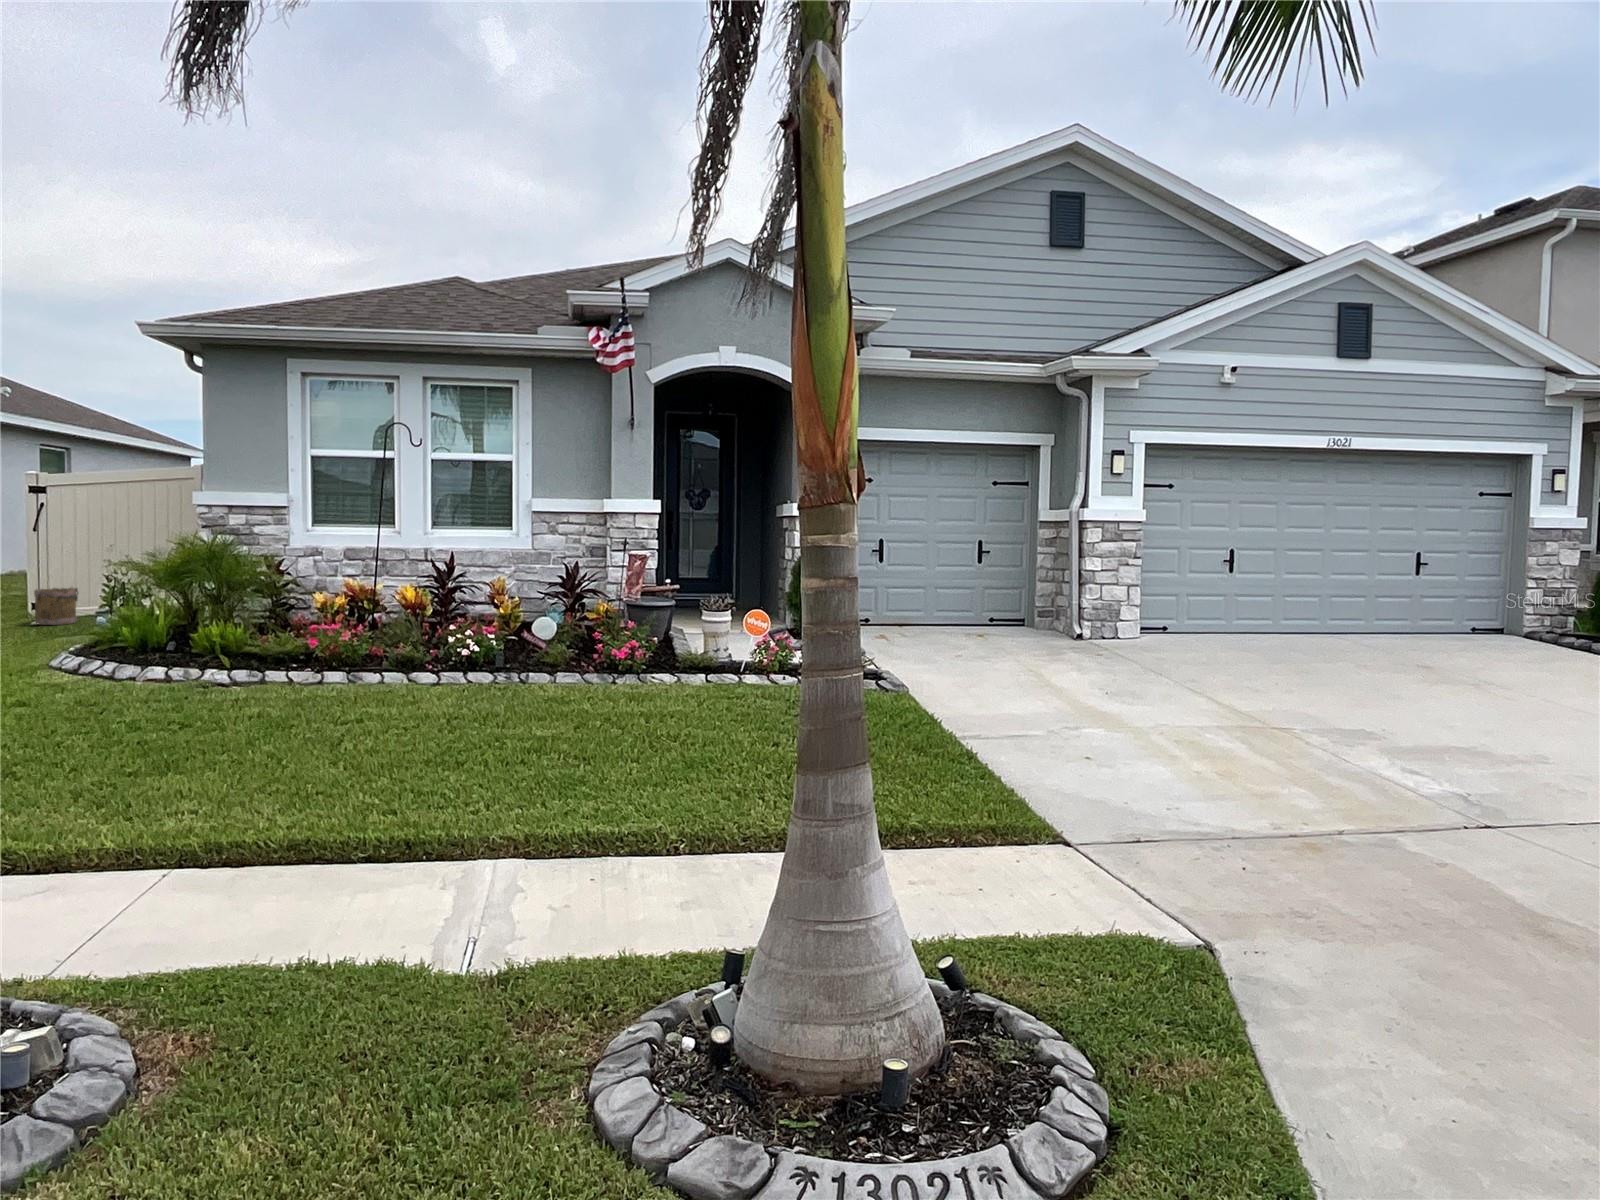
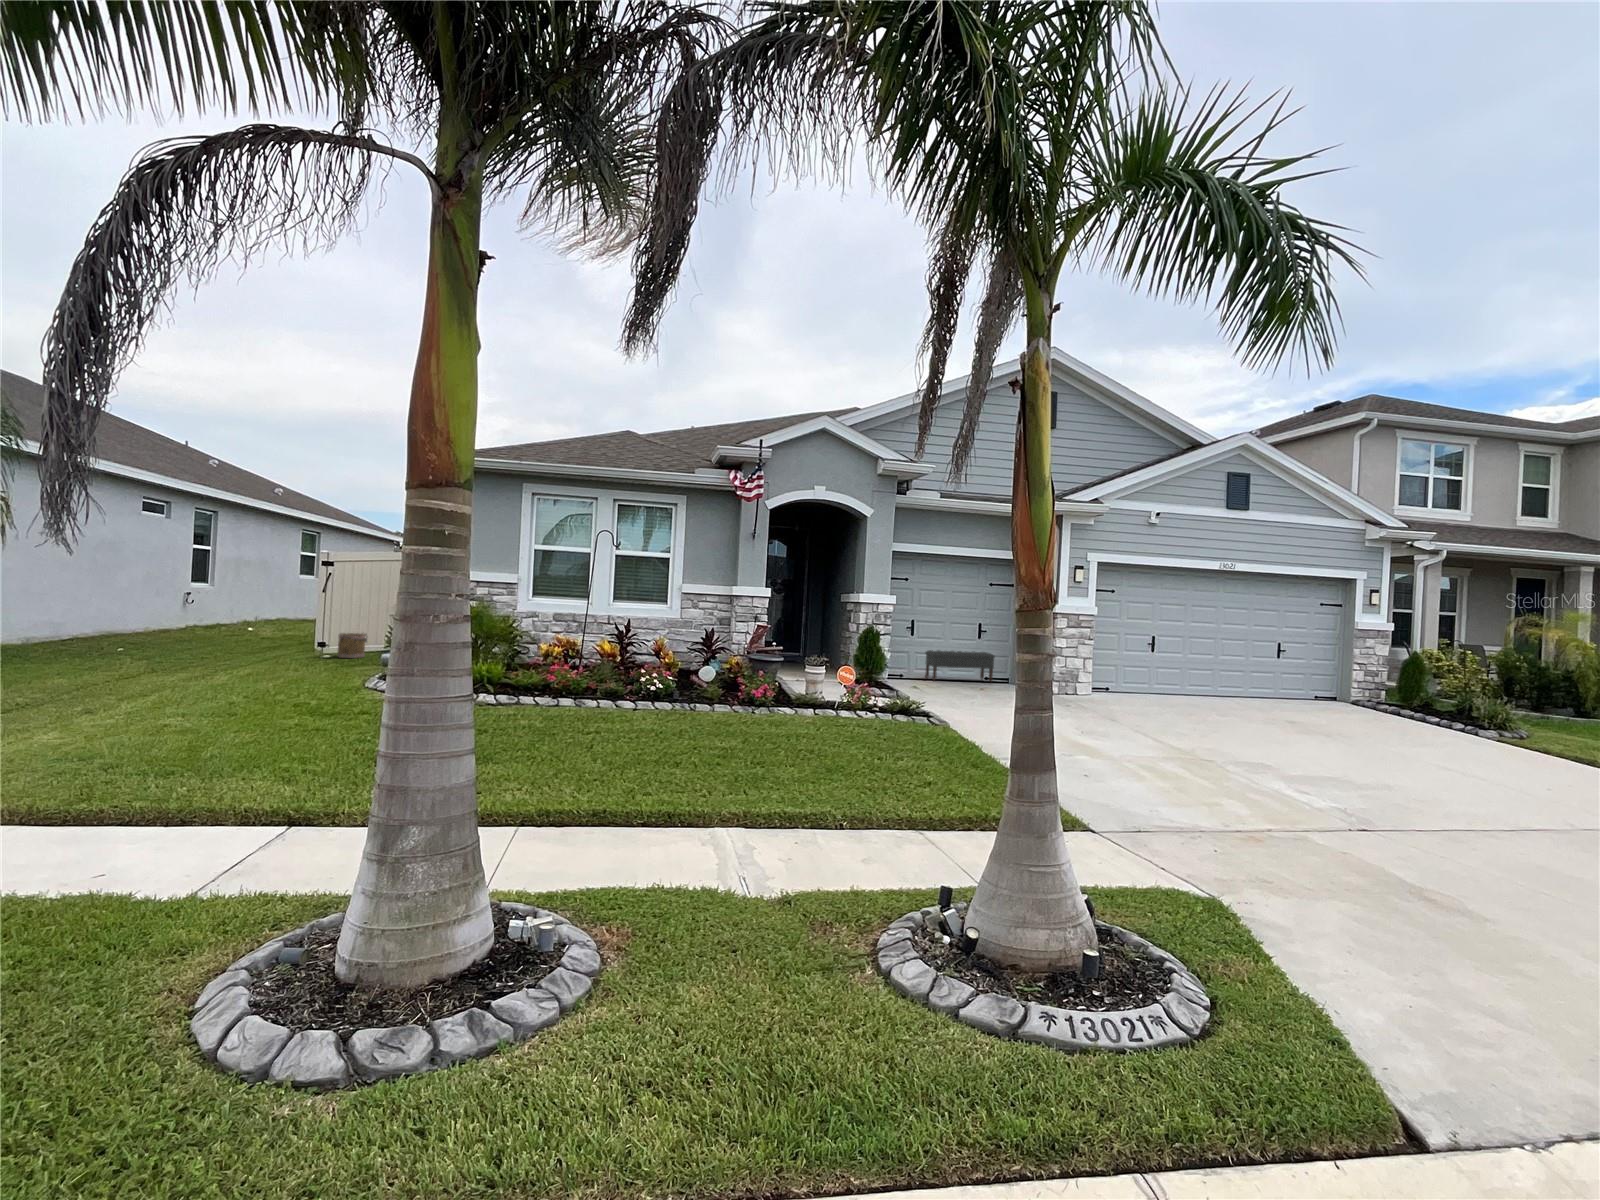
bench: none [898,582,999,628] -> present [925,650,995,682]

